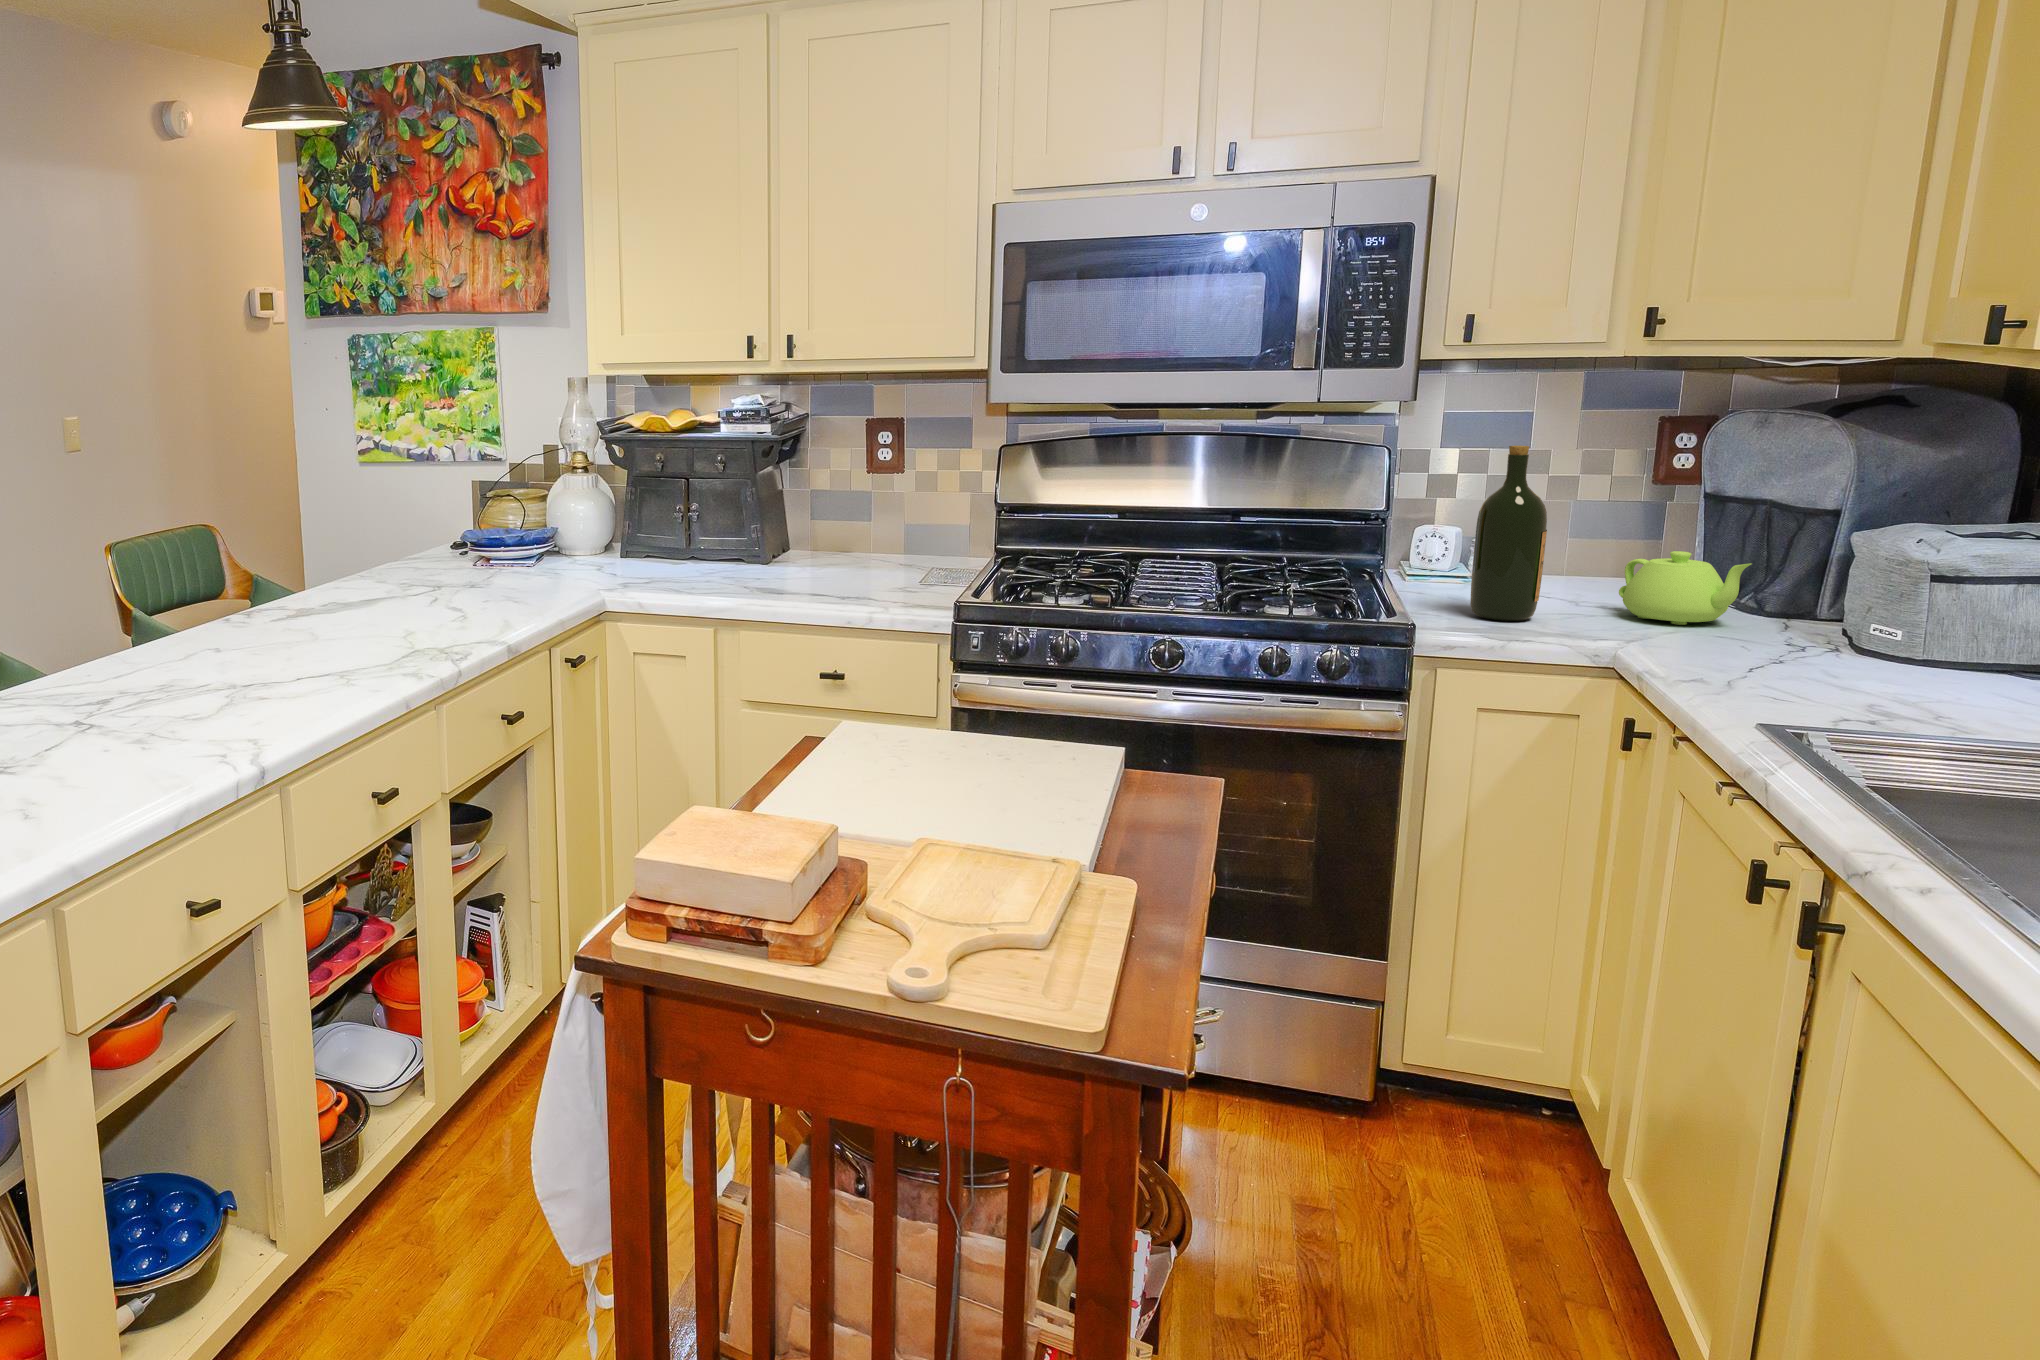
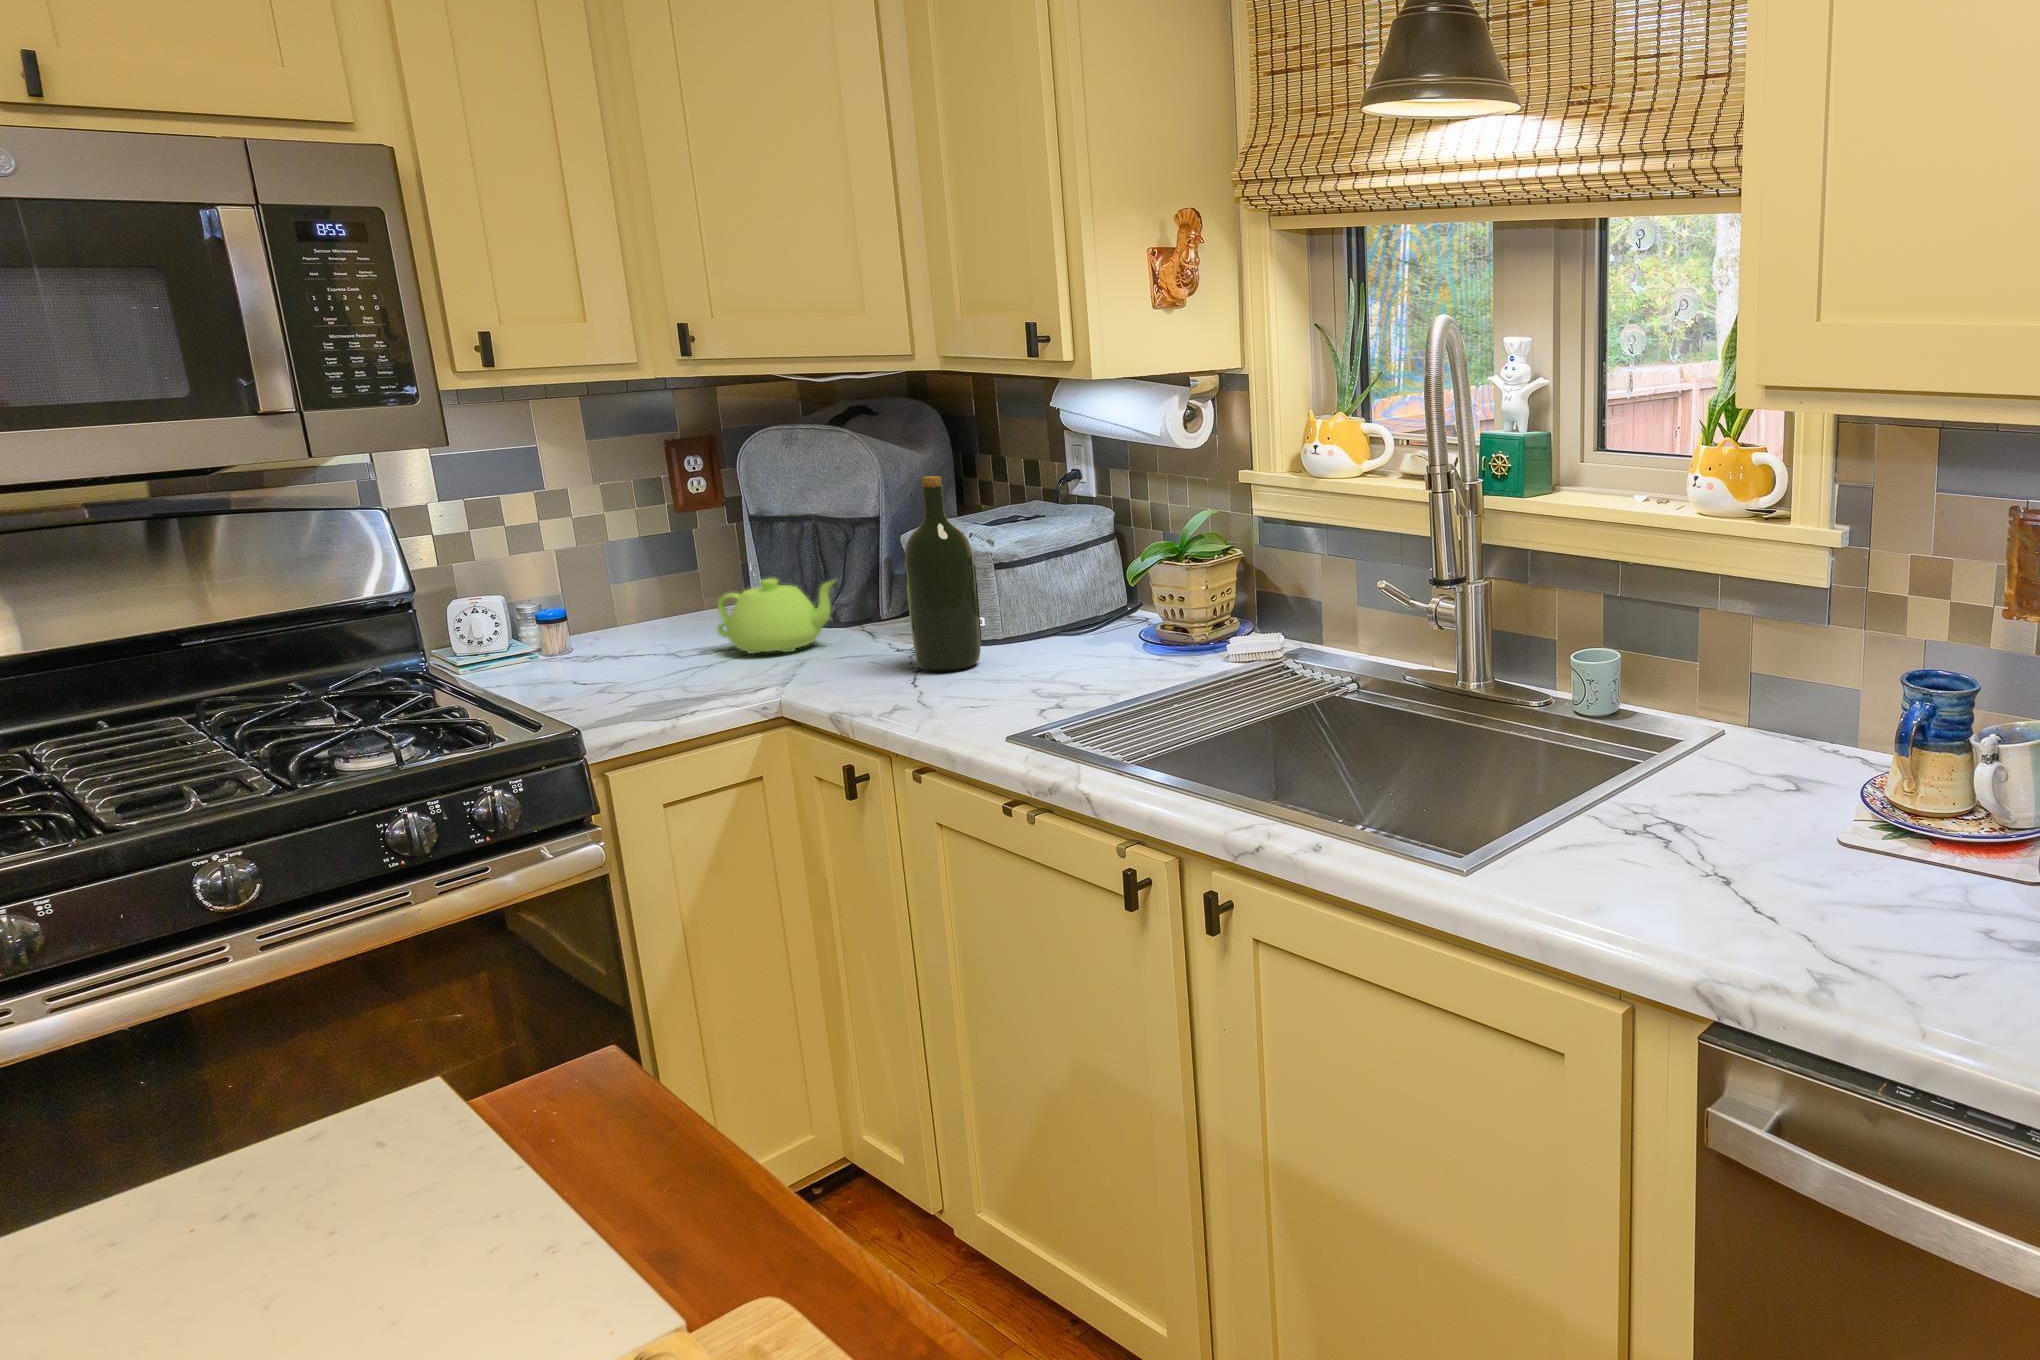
wine bottle: present [1470,446,1547,621] -> present [904,476,981,671]

